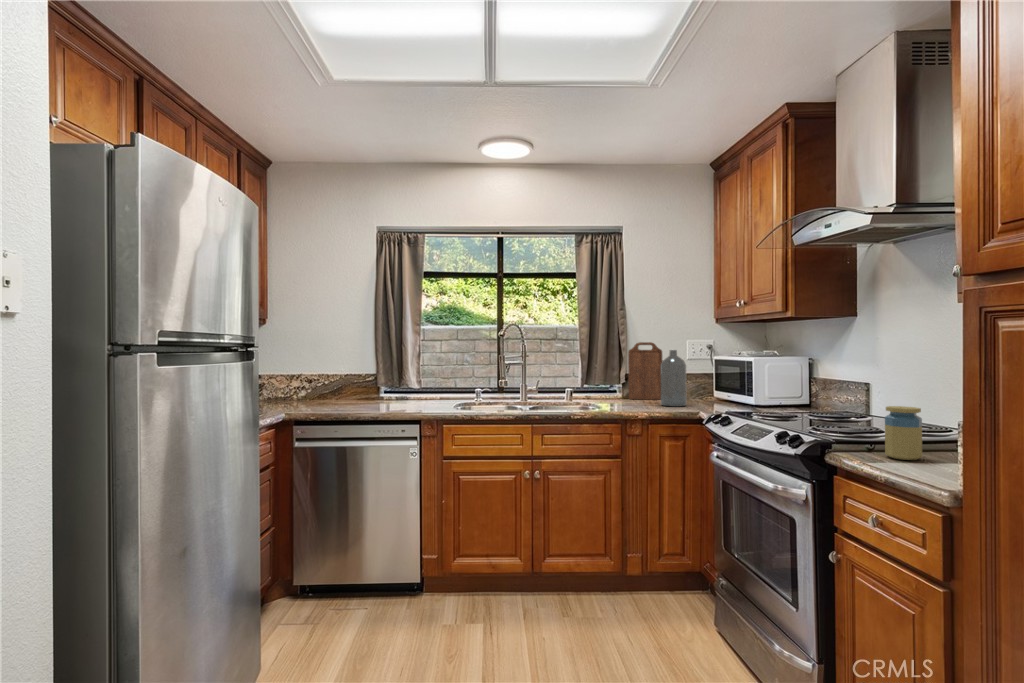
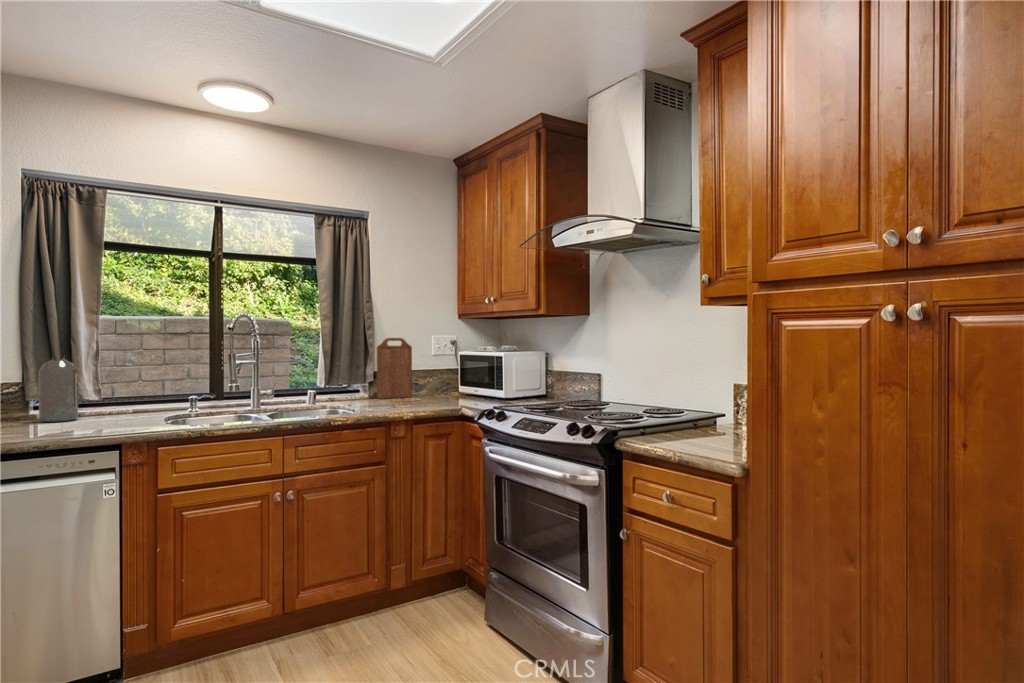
bottle: present [661,350,686,407] -> present [39,357,78,422]
jar: present [885,406,922,460] -> none [650,393,675,438]

